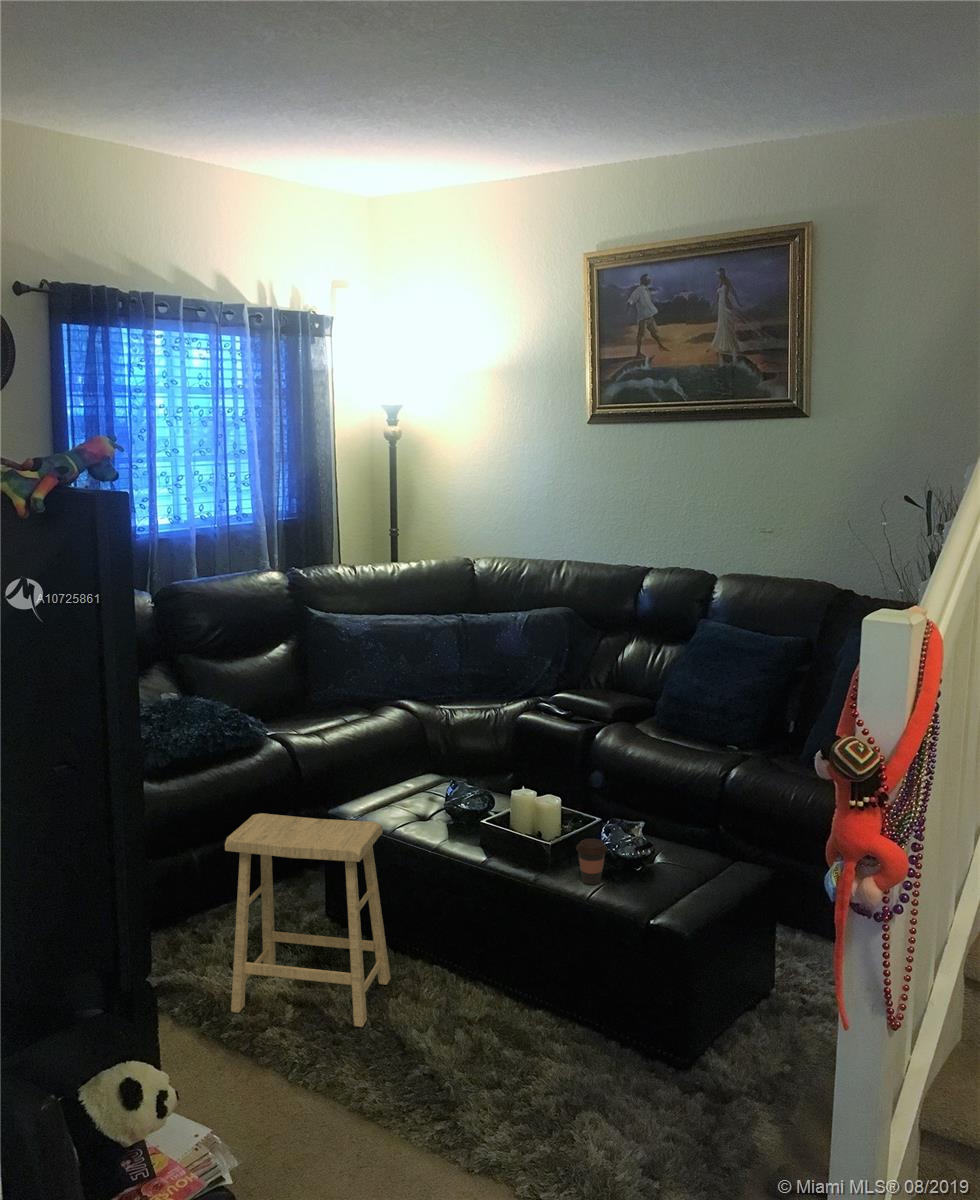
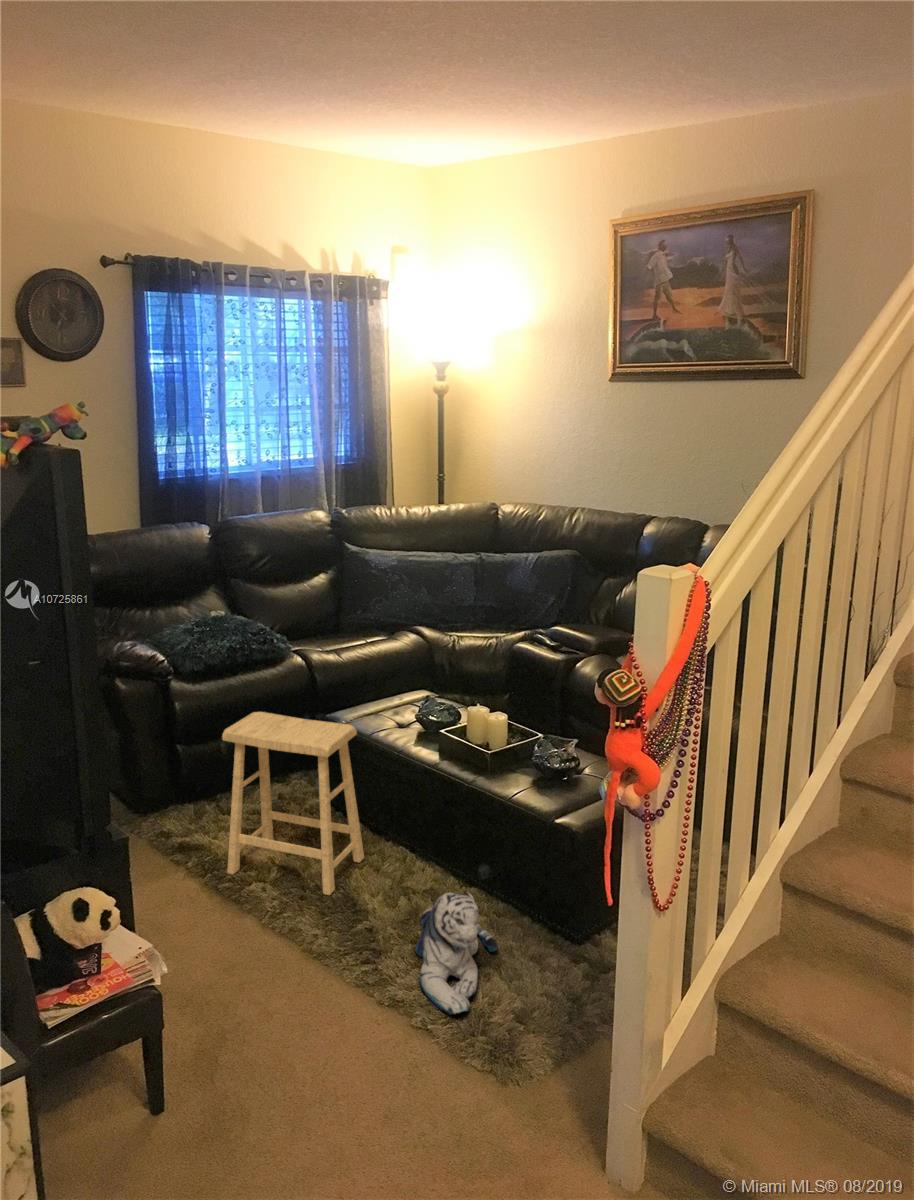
coffee cup: present [576,839,607,885] -> none [516,751,544,791]
plush toy: none [480,1009,579,1155] -> present [414,893,498,1015]

